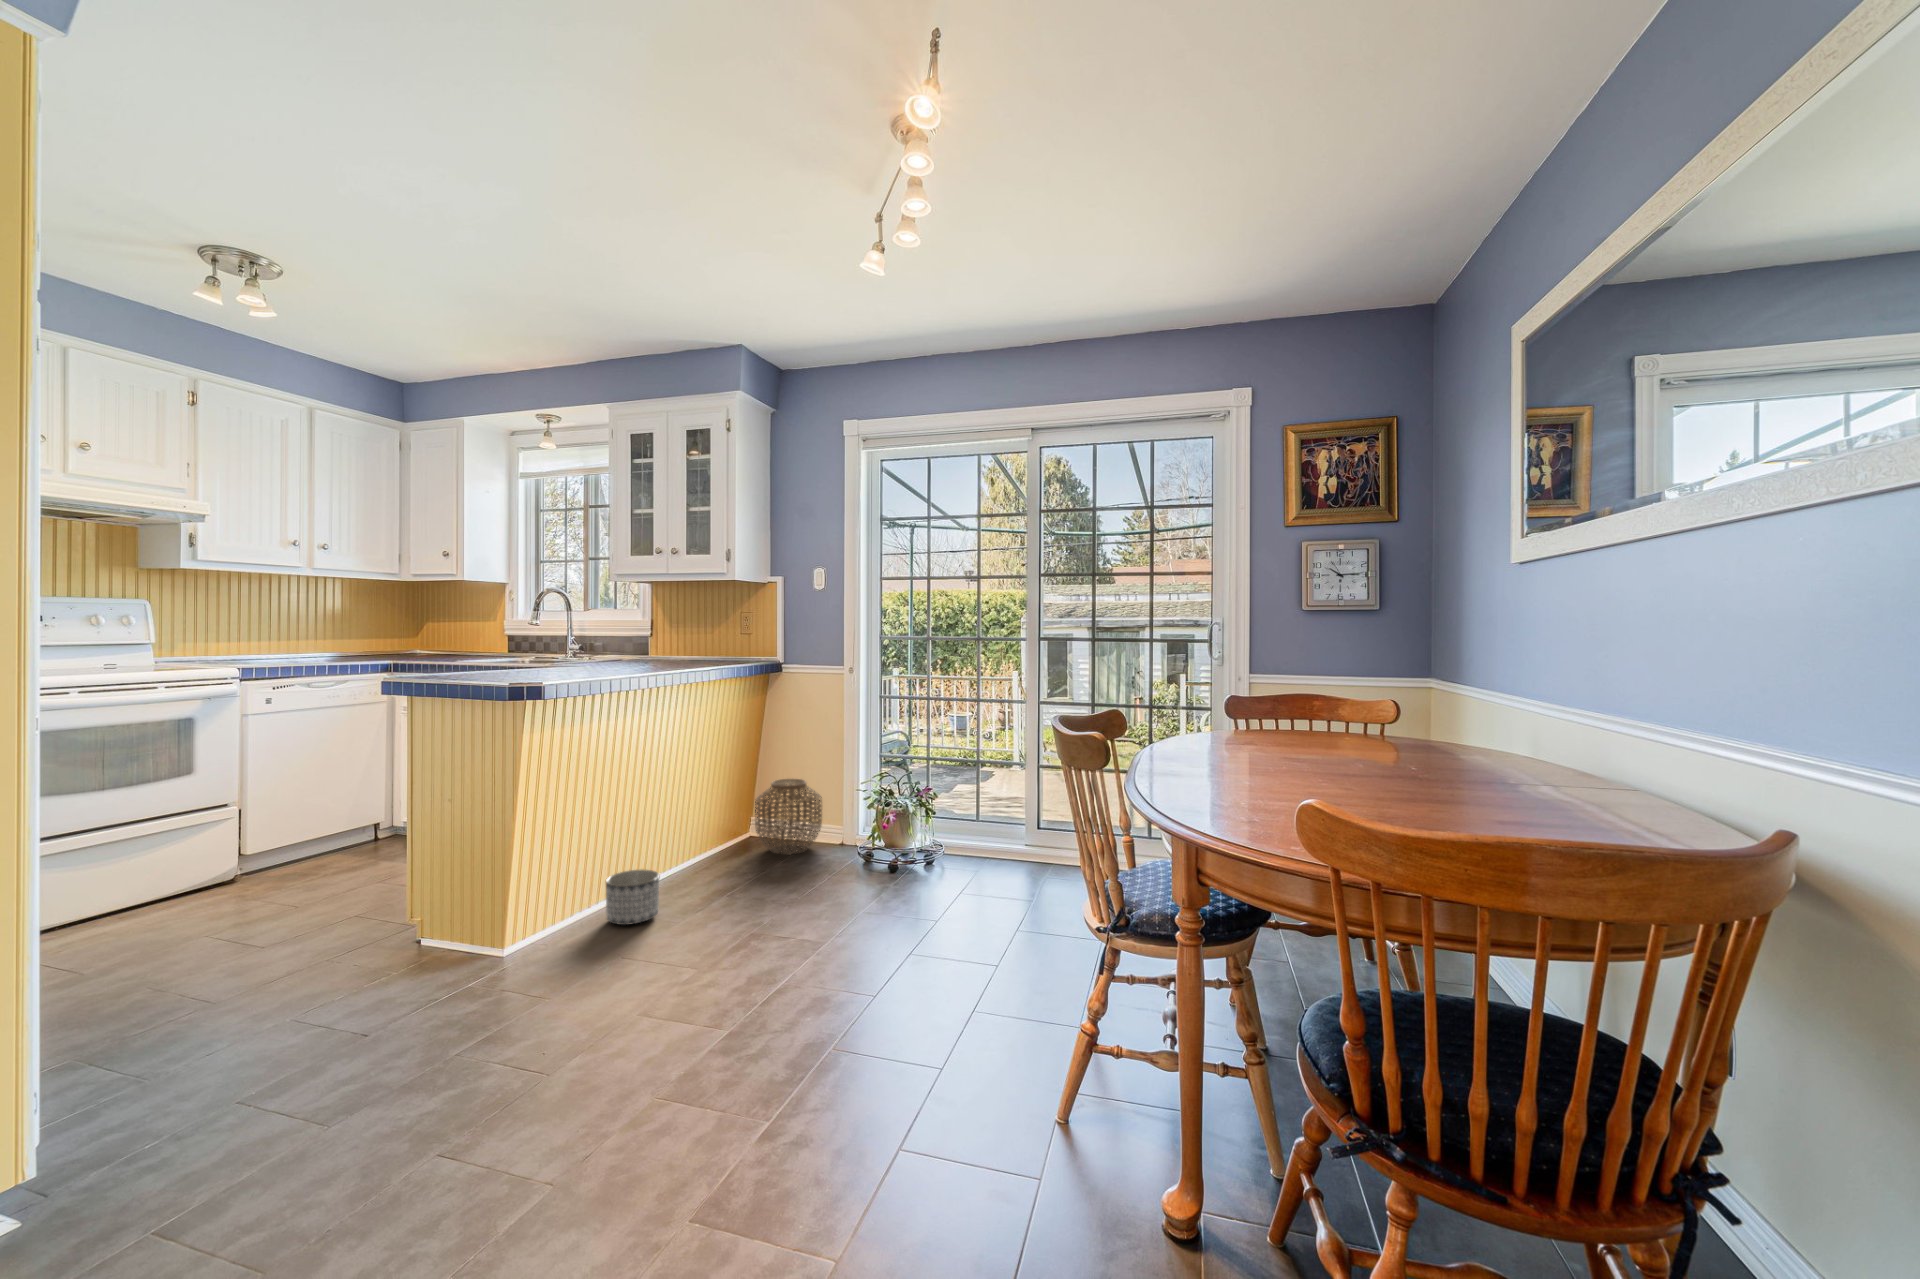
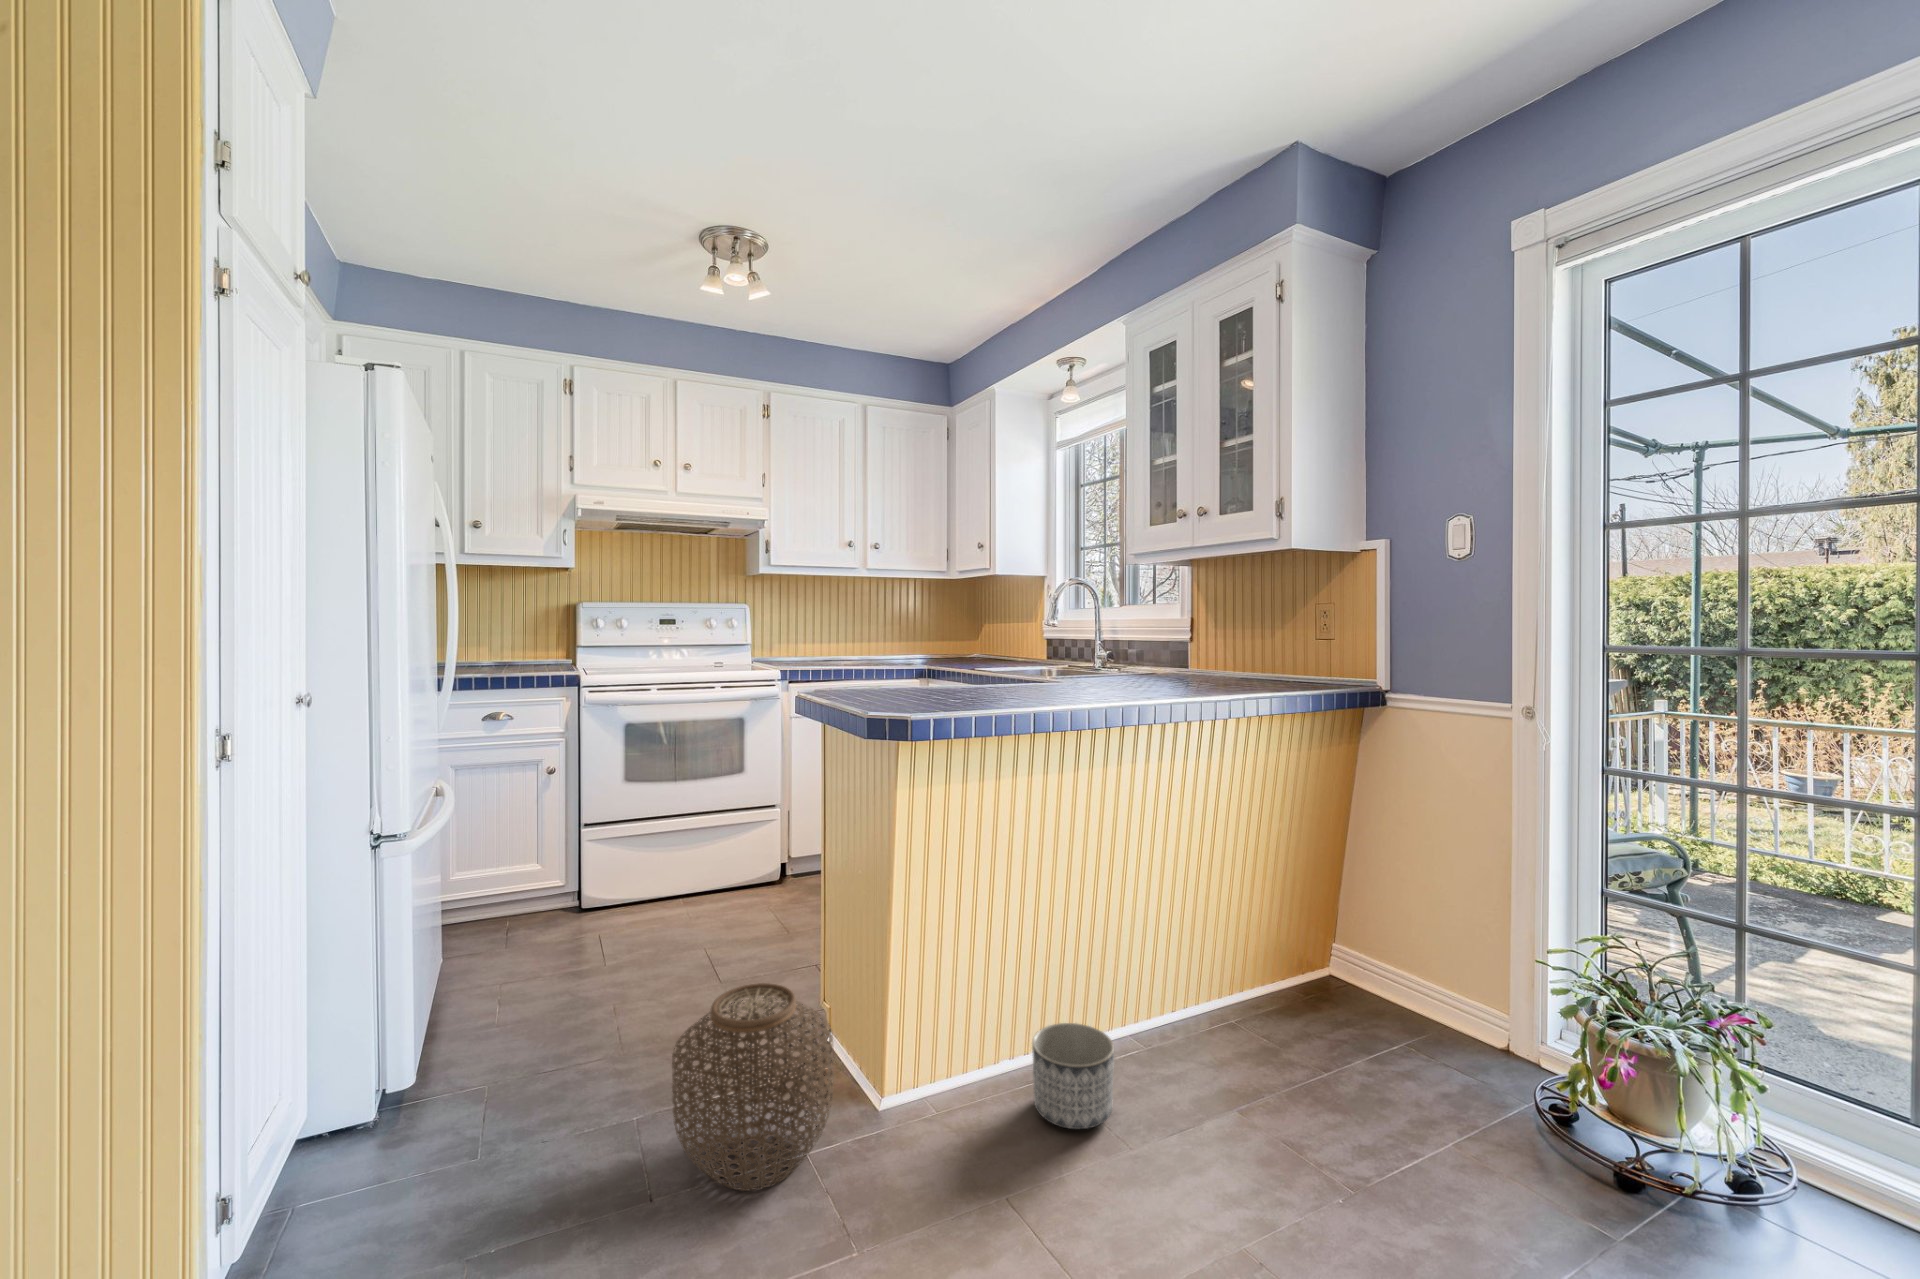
woven basket: present [755,779,822,854] -> present [672,983,834,1191]

